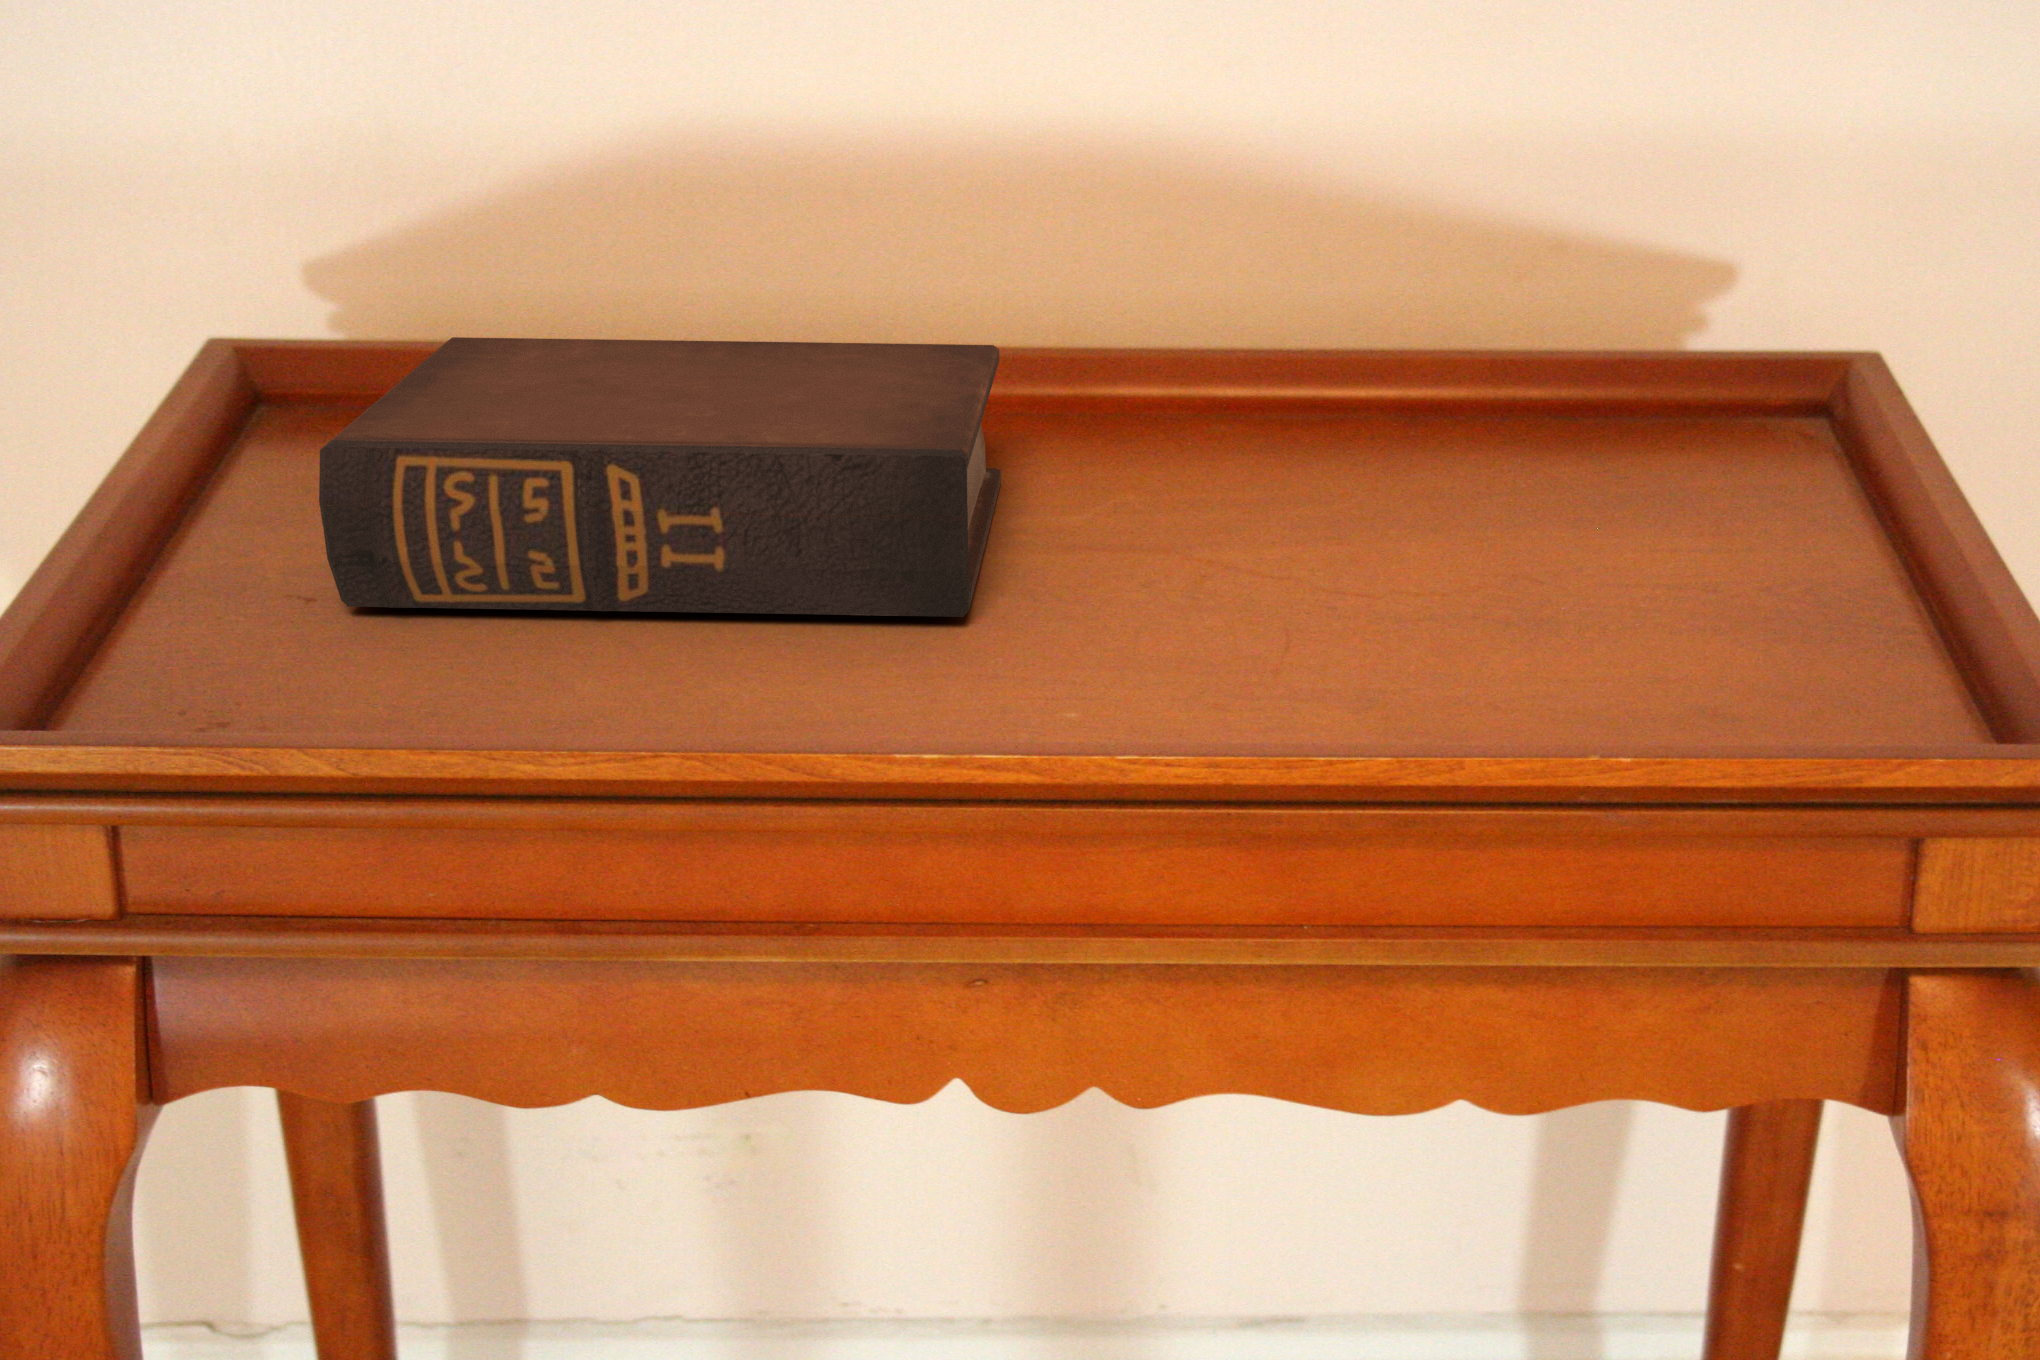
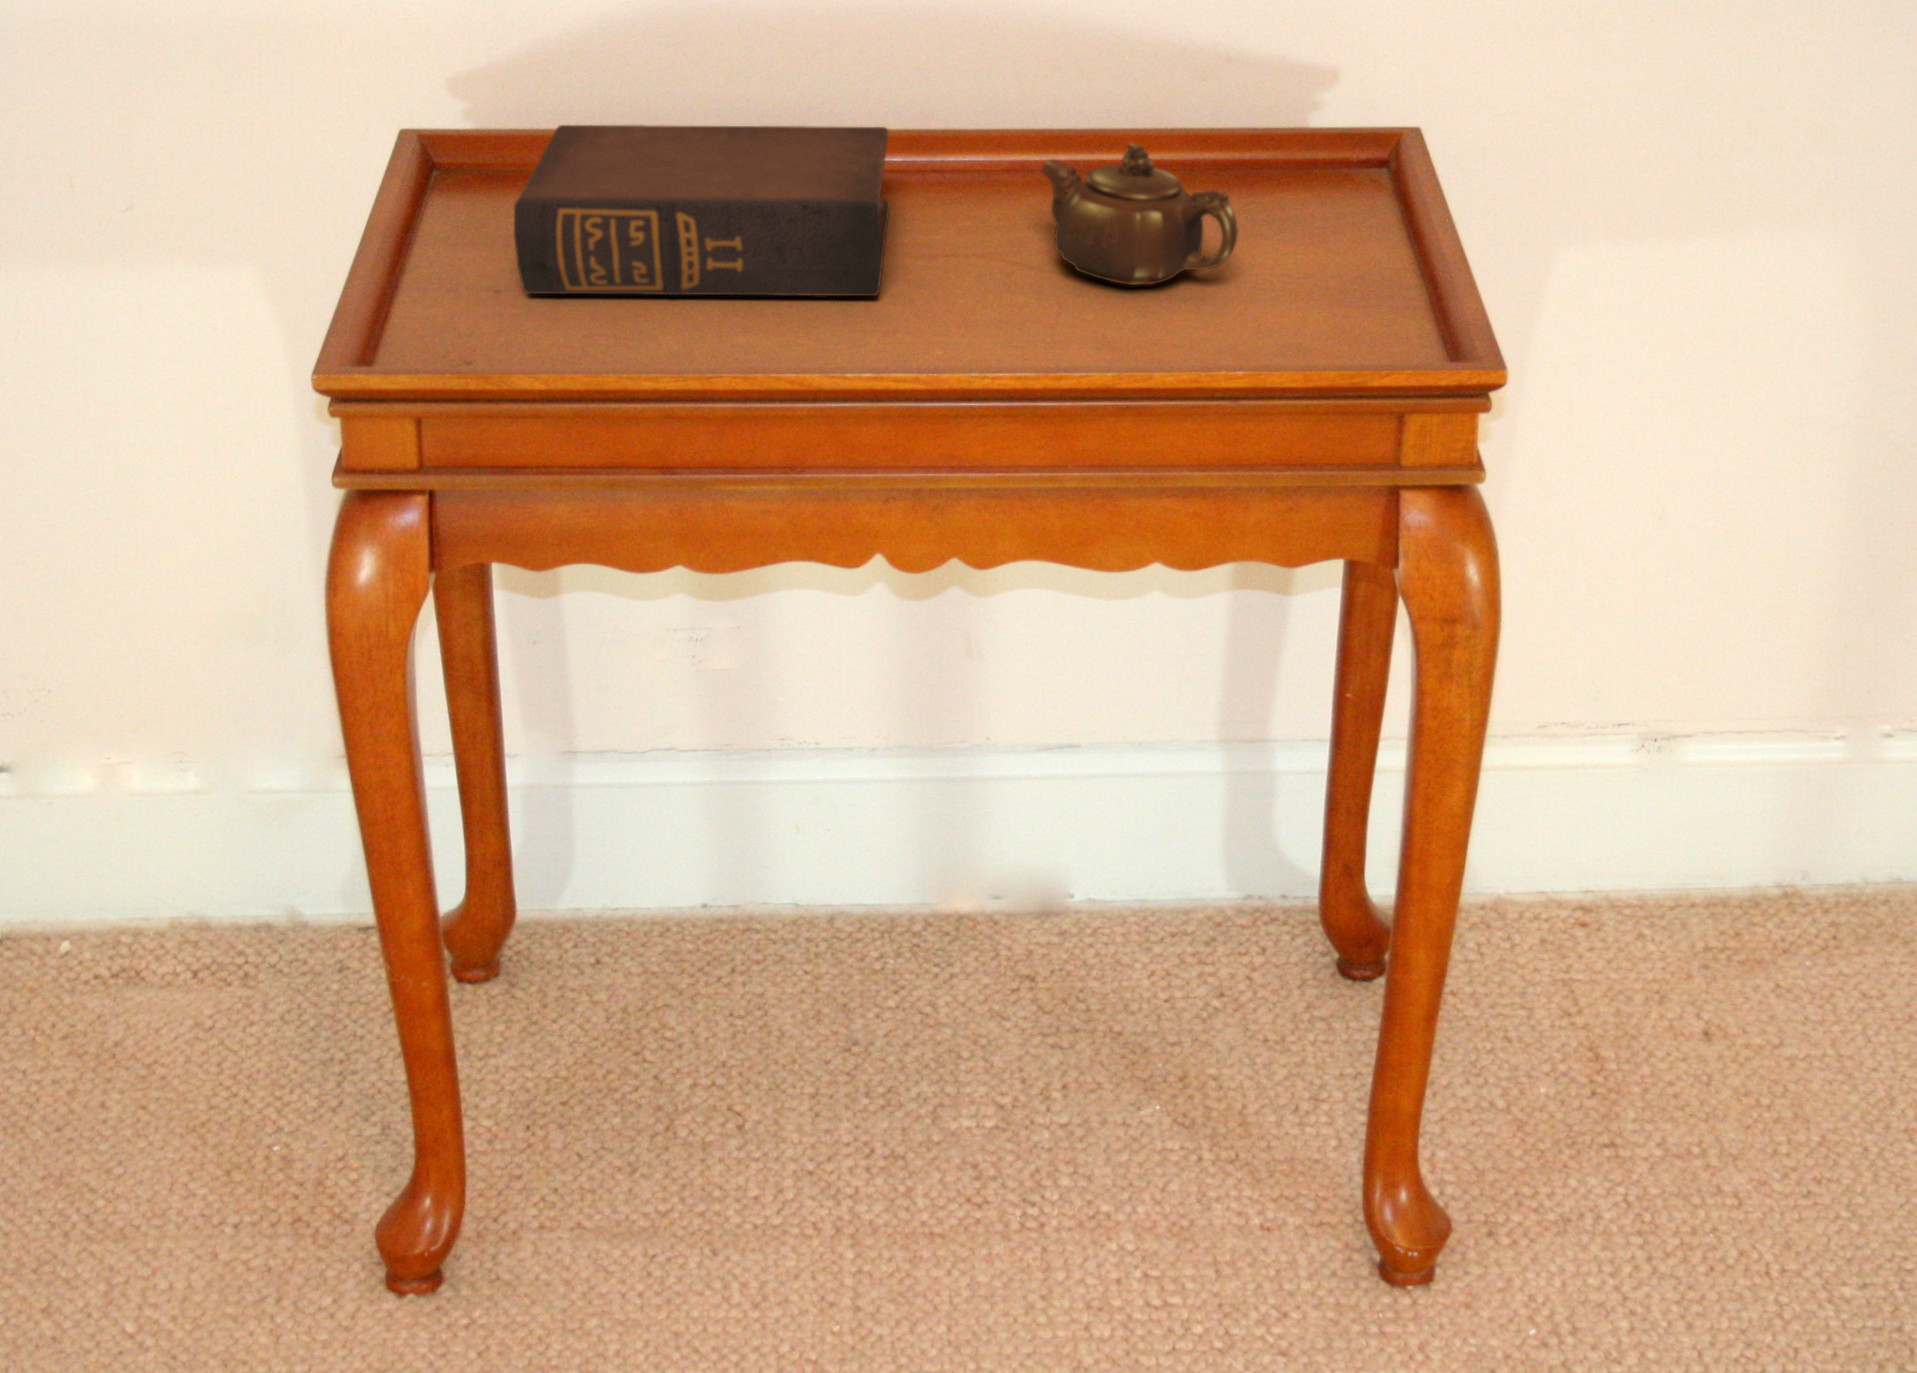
teapot: none [1256,358,1606,603] -> present [1042,143,1238,285]

